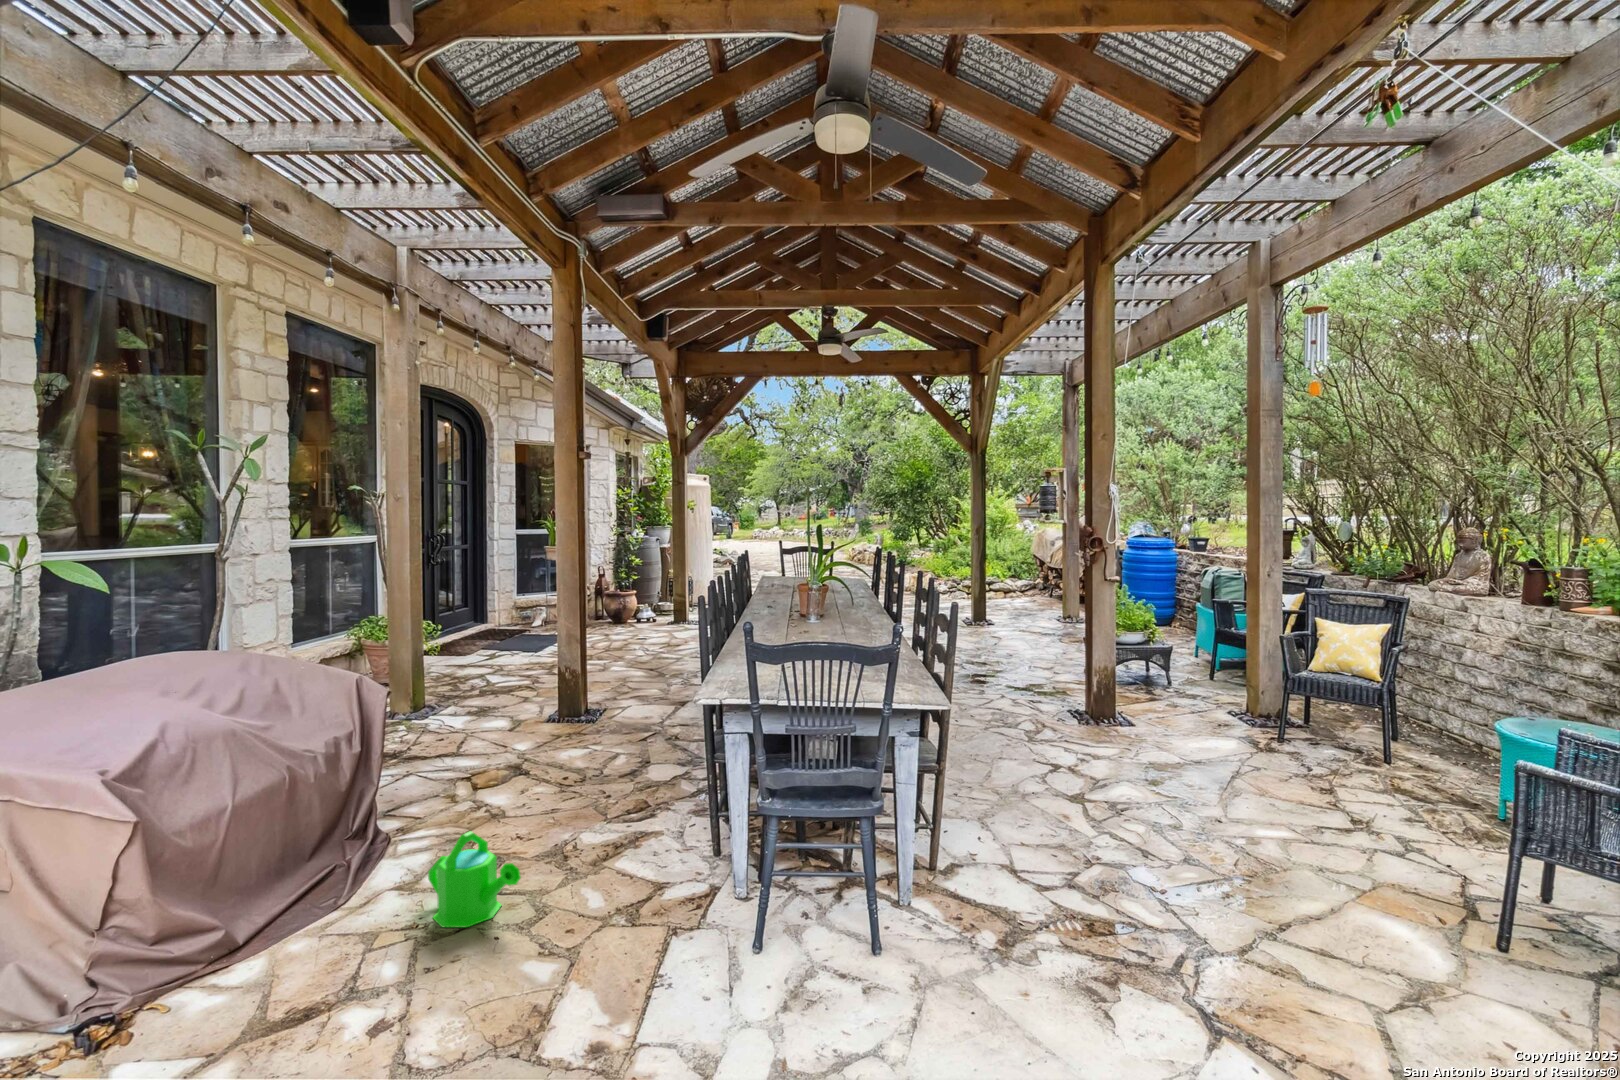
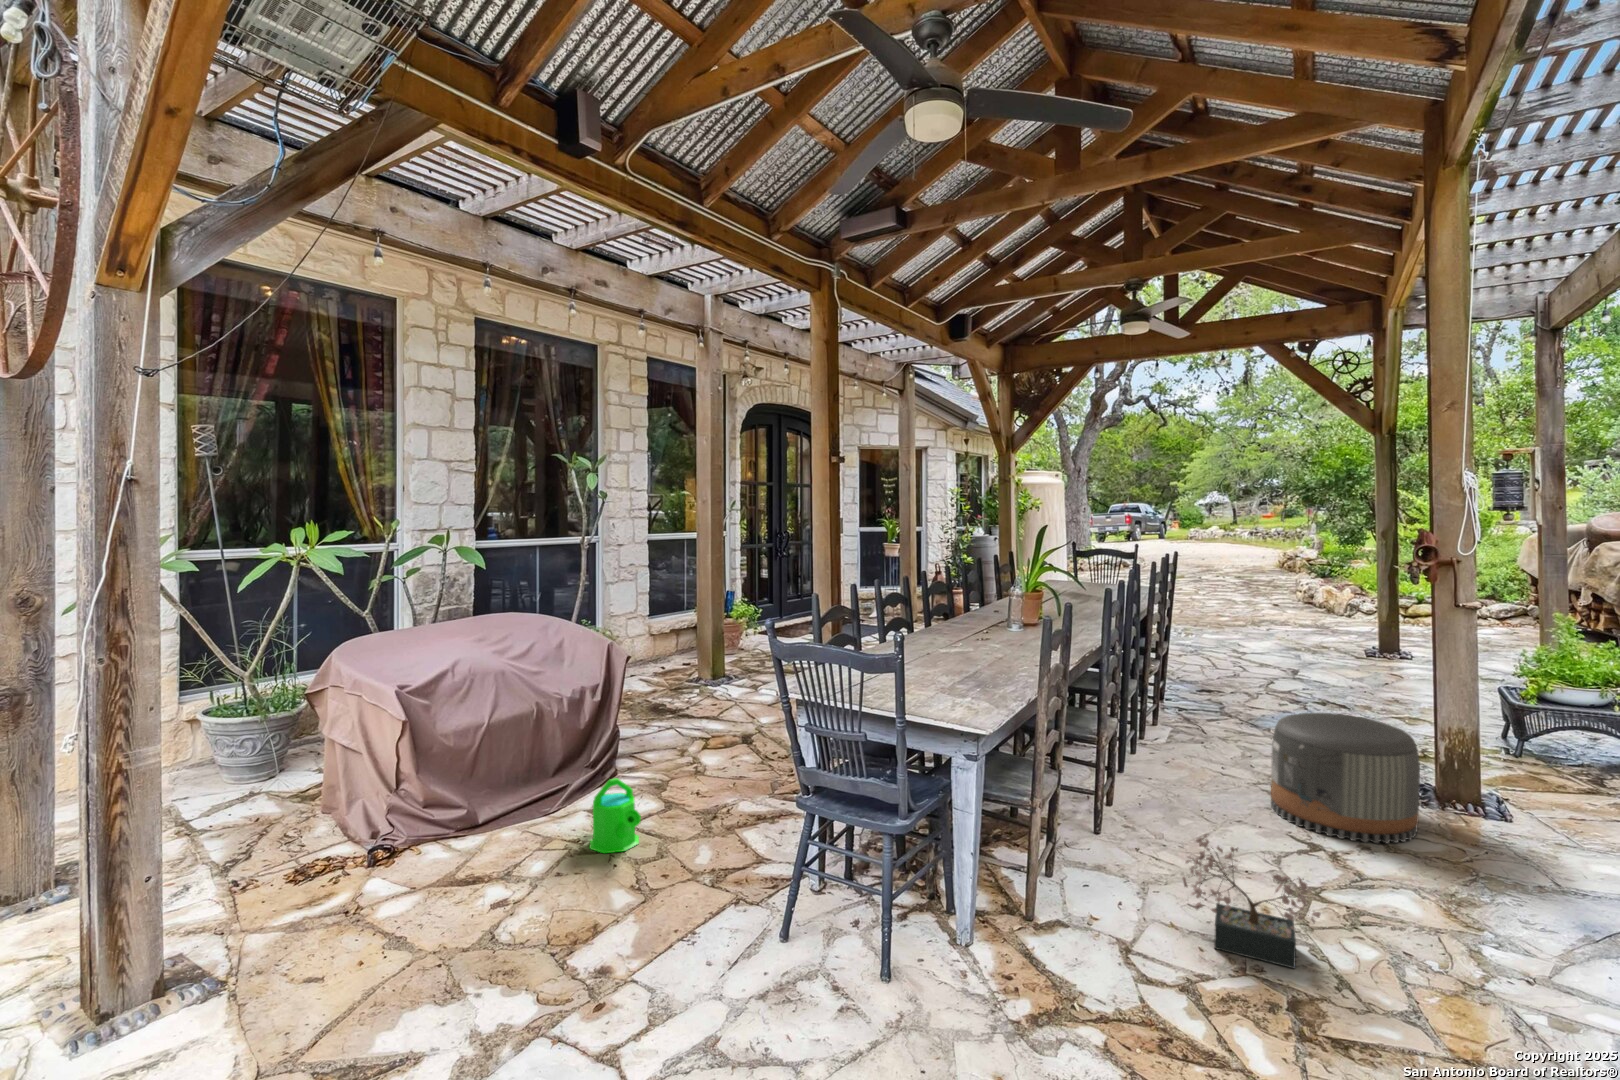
pouf: none [1004,668,1102,761] -> present [1271,713,1420,843]
decorative plant: none [1035,769,1132,858] -> present [1183,835,1321,968]

